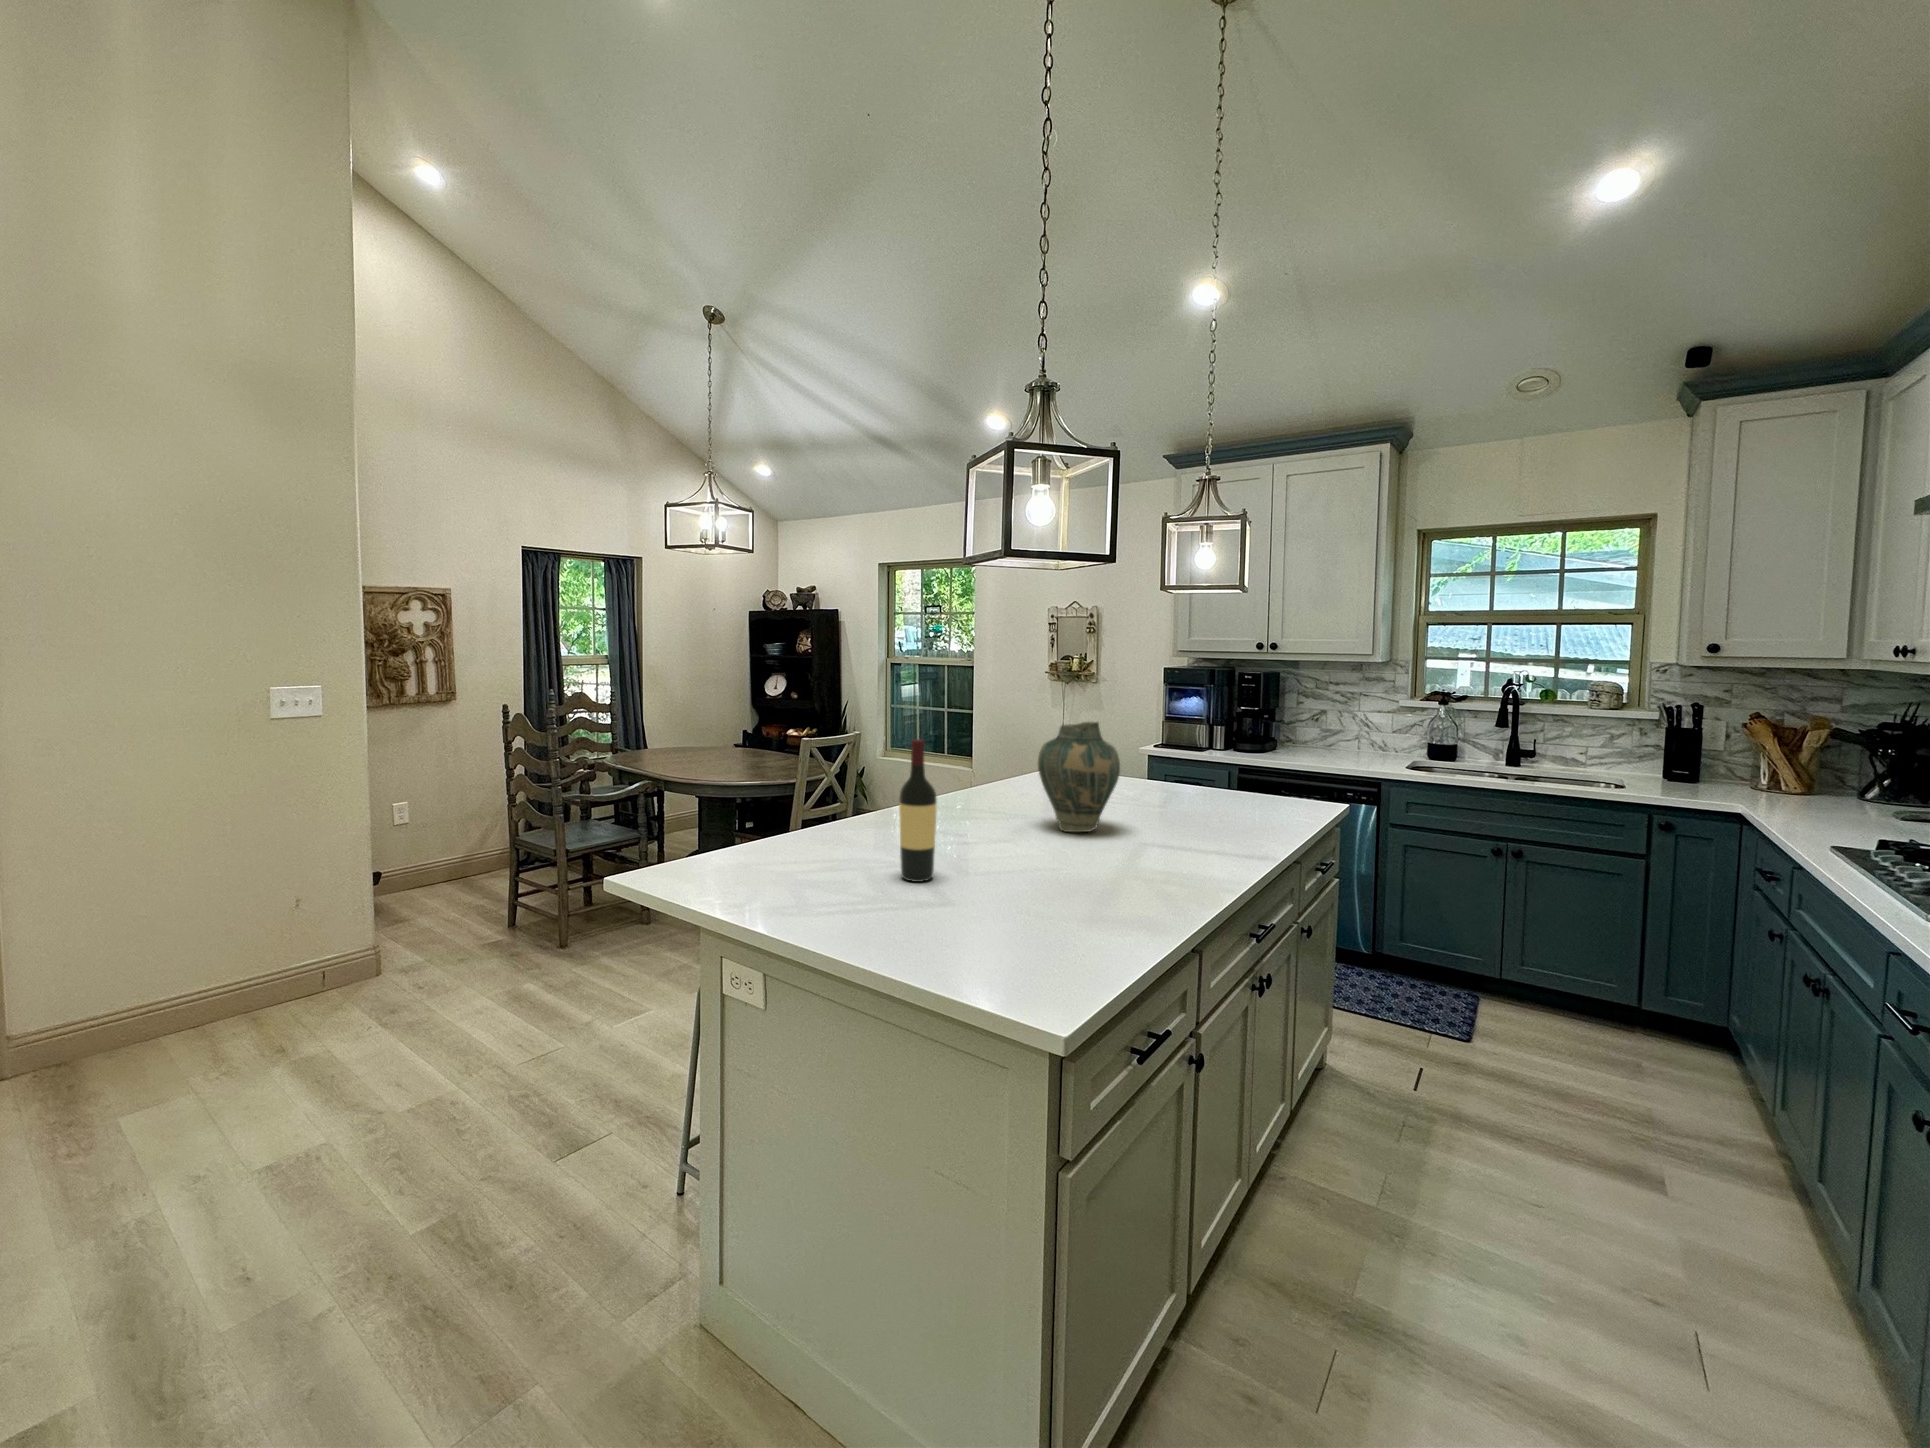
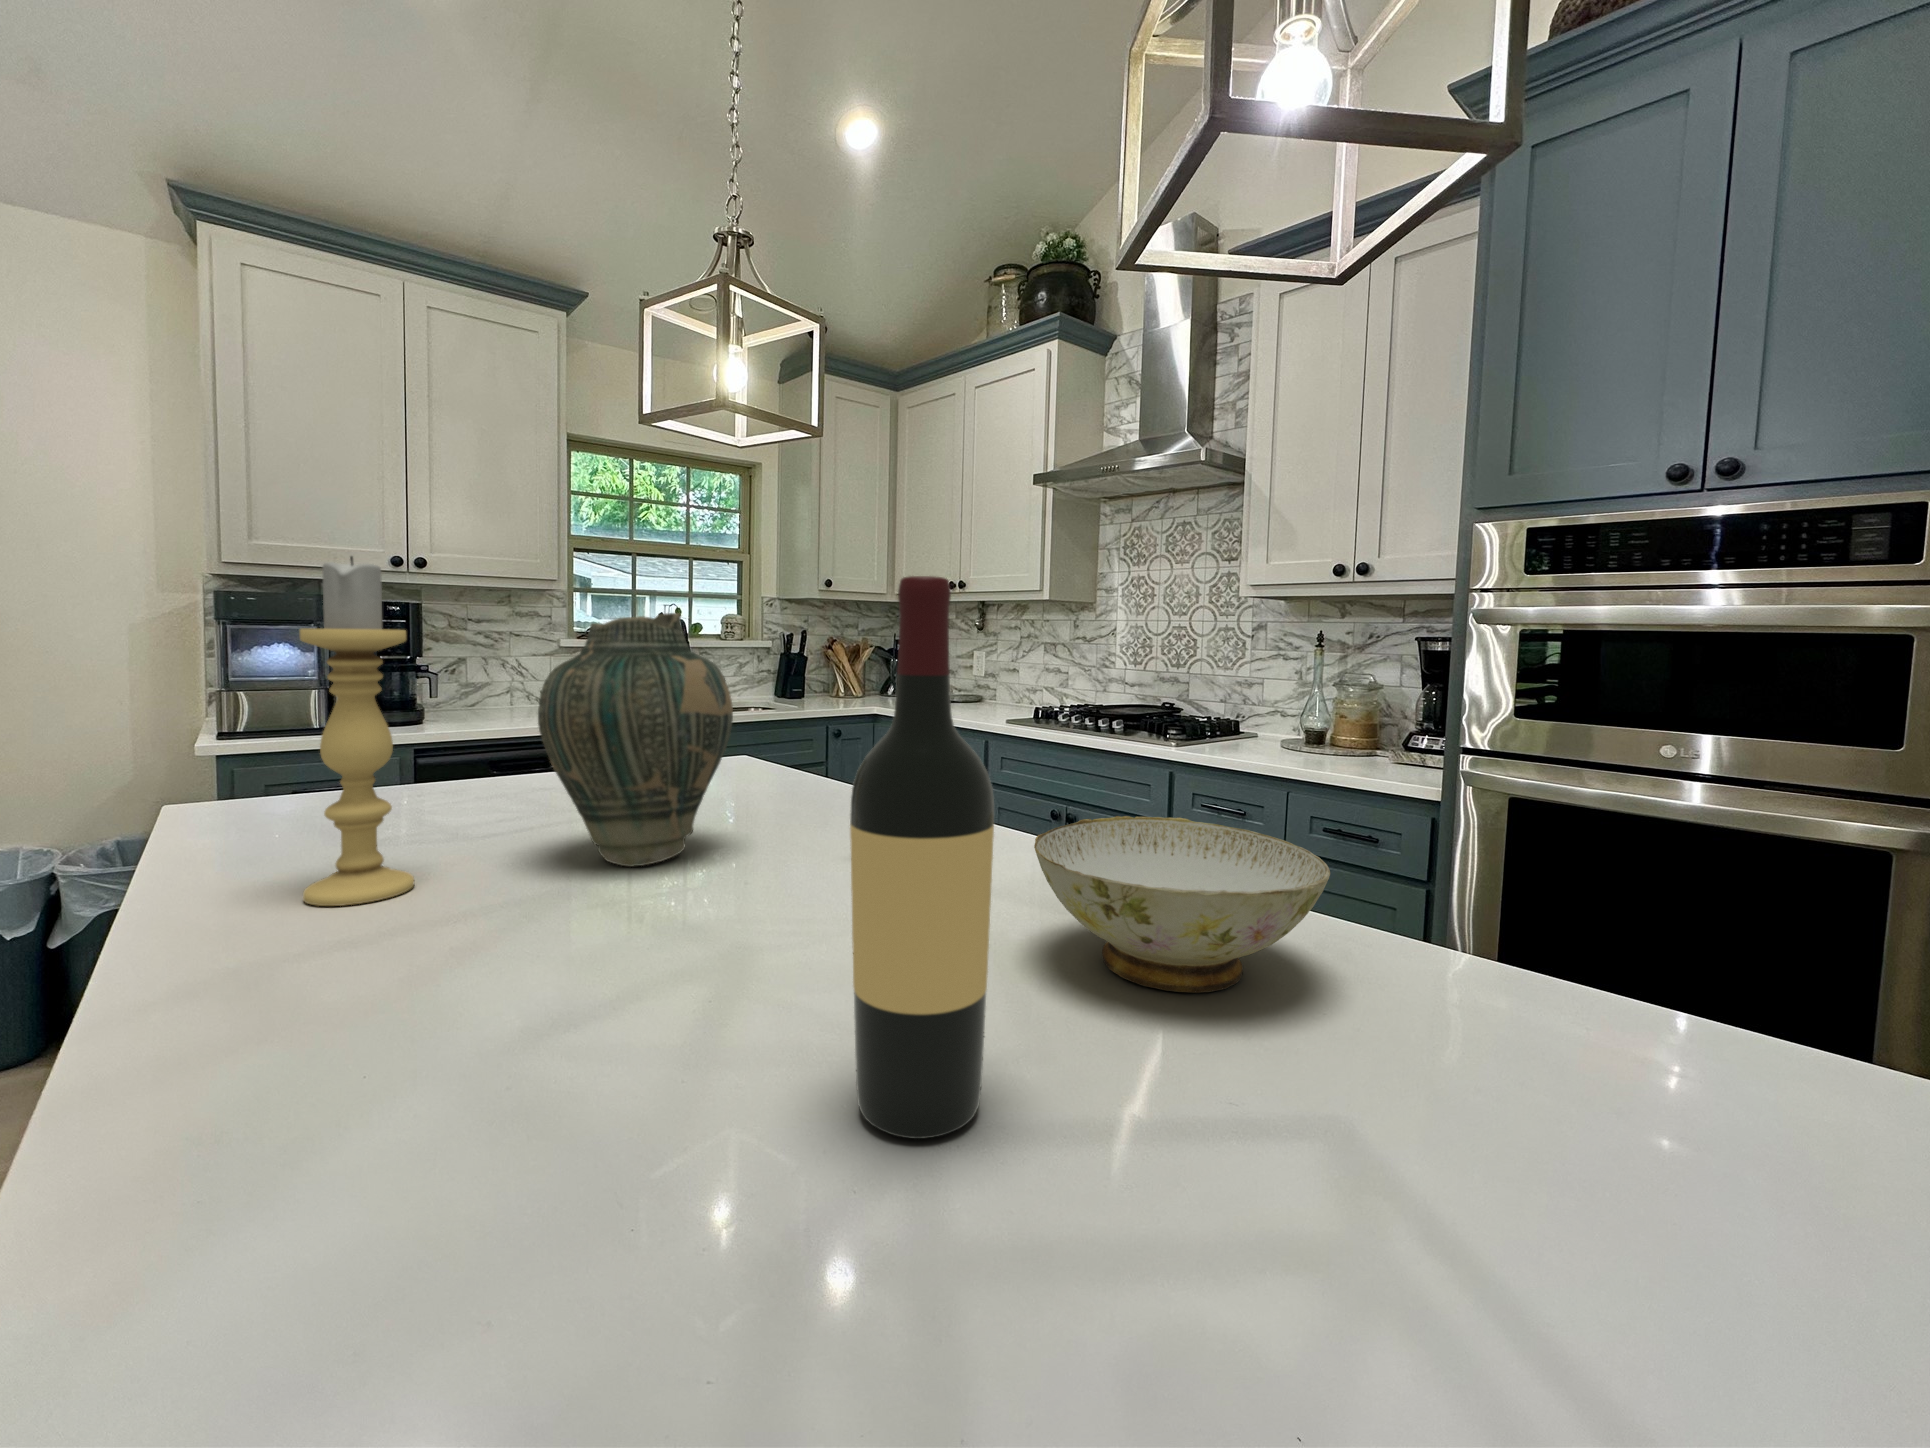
candle holder: none [979,696,1012,817] -> present [300,556,414,906]
ceramic bowl: none [990,838,1104,910] -> present [1034,816,1330,992]

